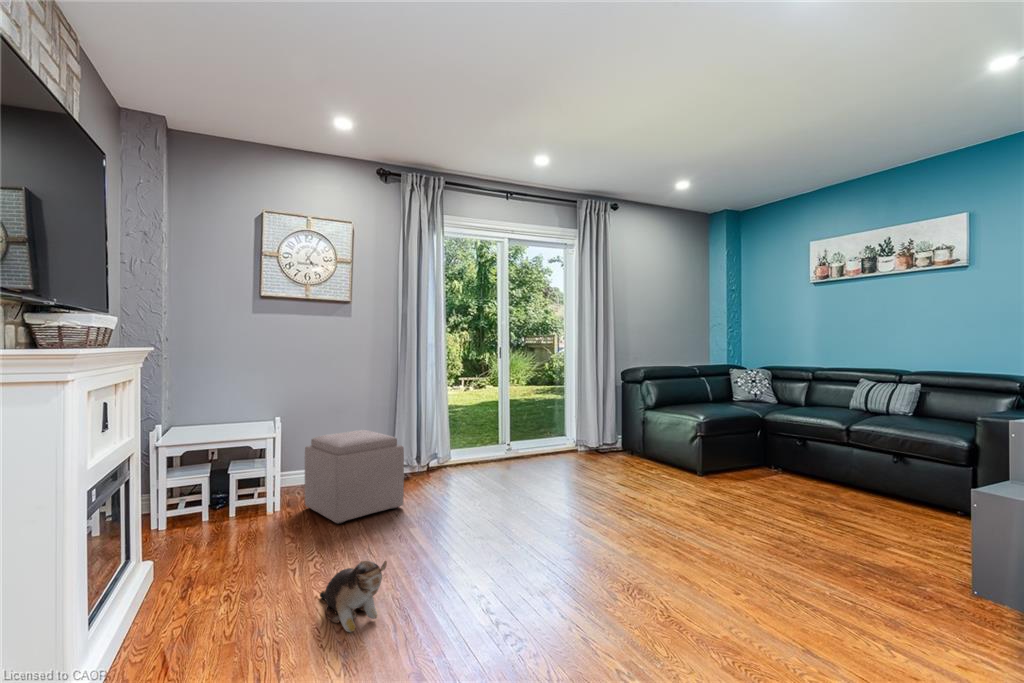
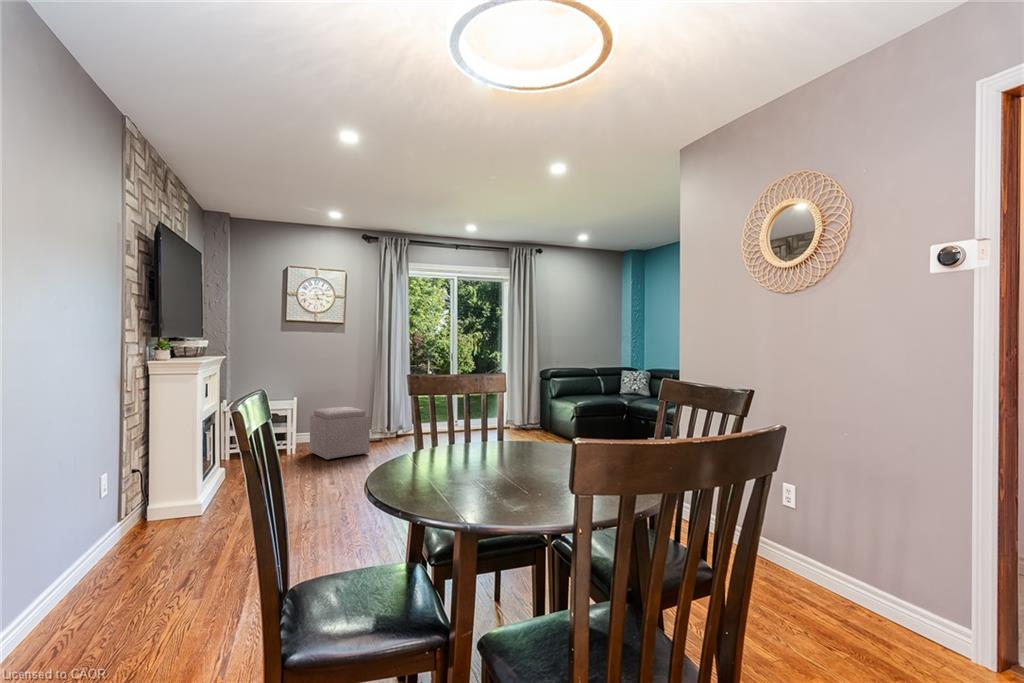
plush toy: present [320,561,387,632] -> none [309,462,338,496]

